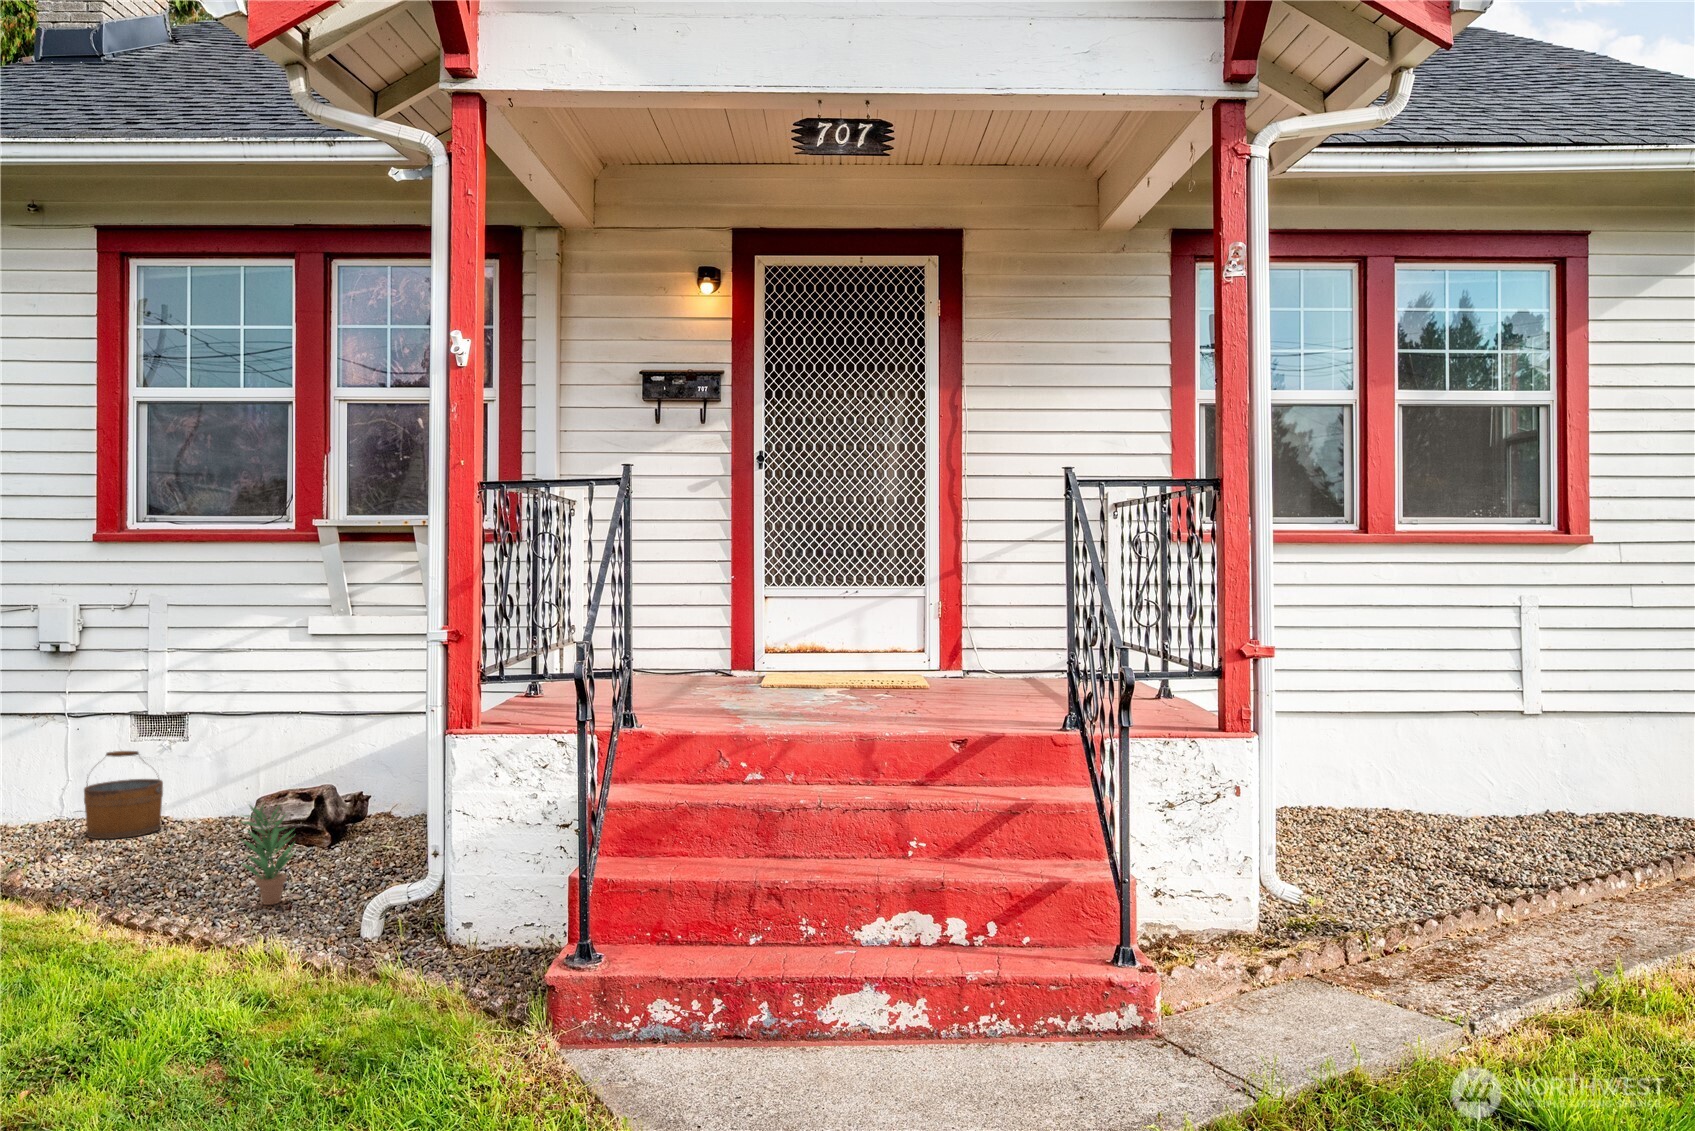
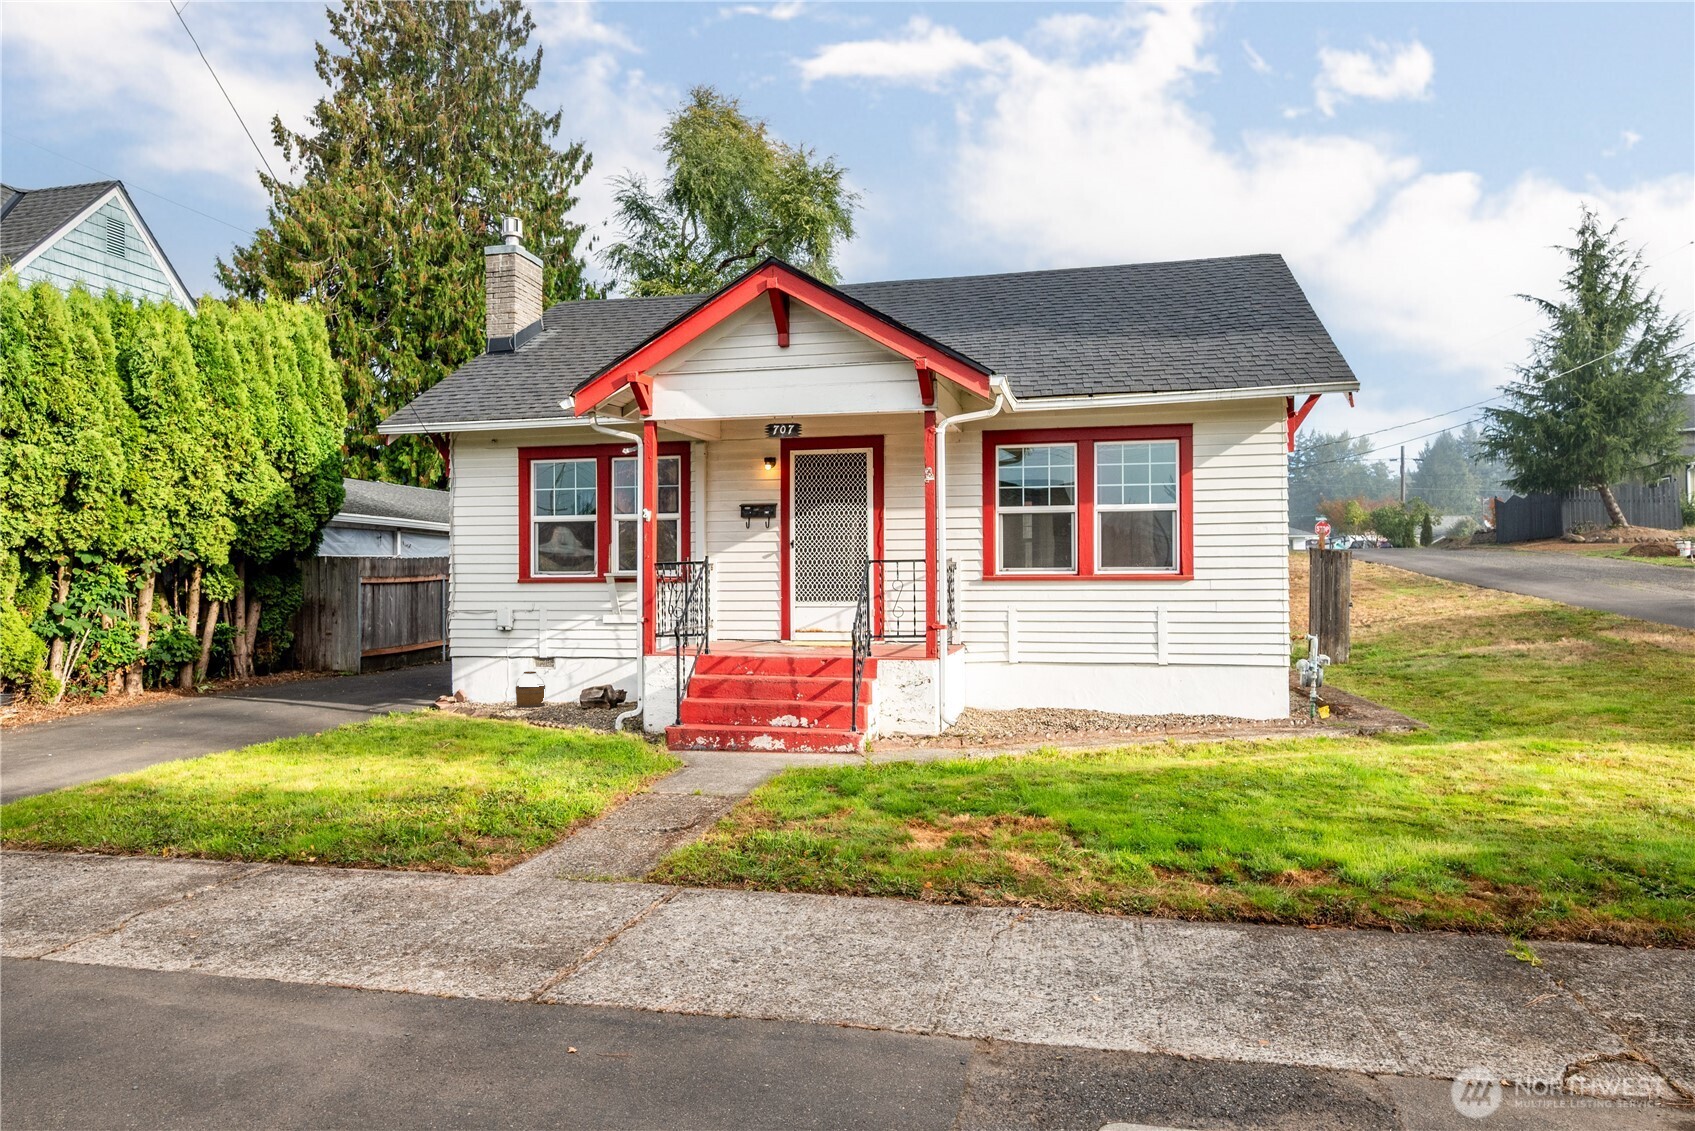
potted plant: present [241,806,293,905] -> none [574,683,595,723]

